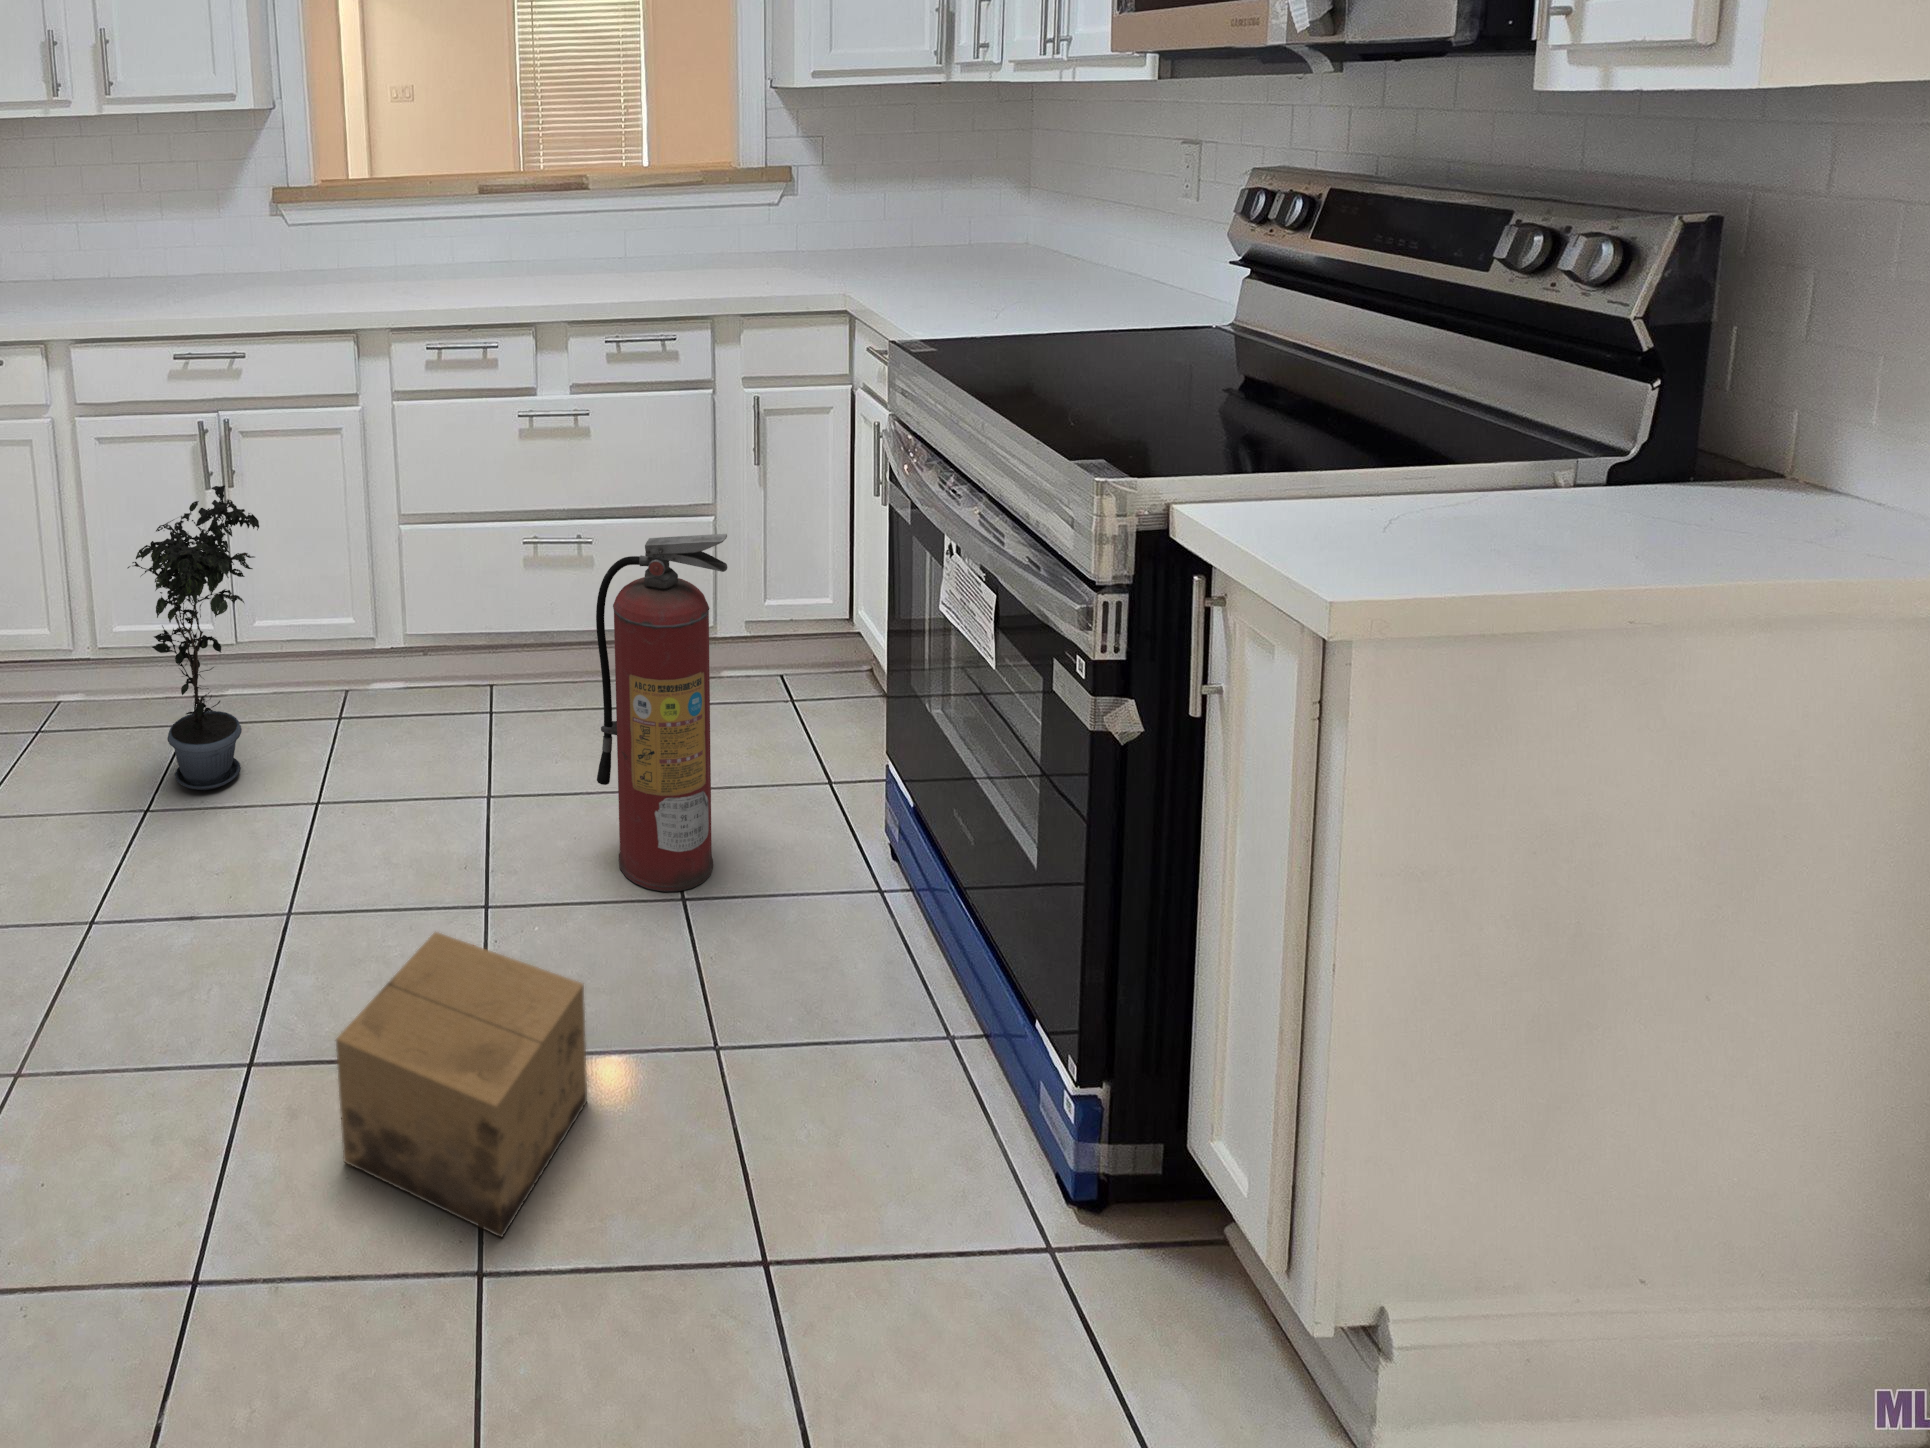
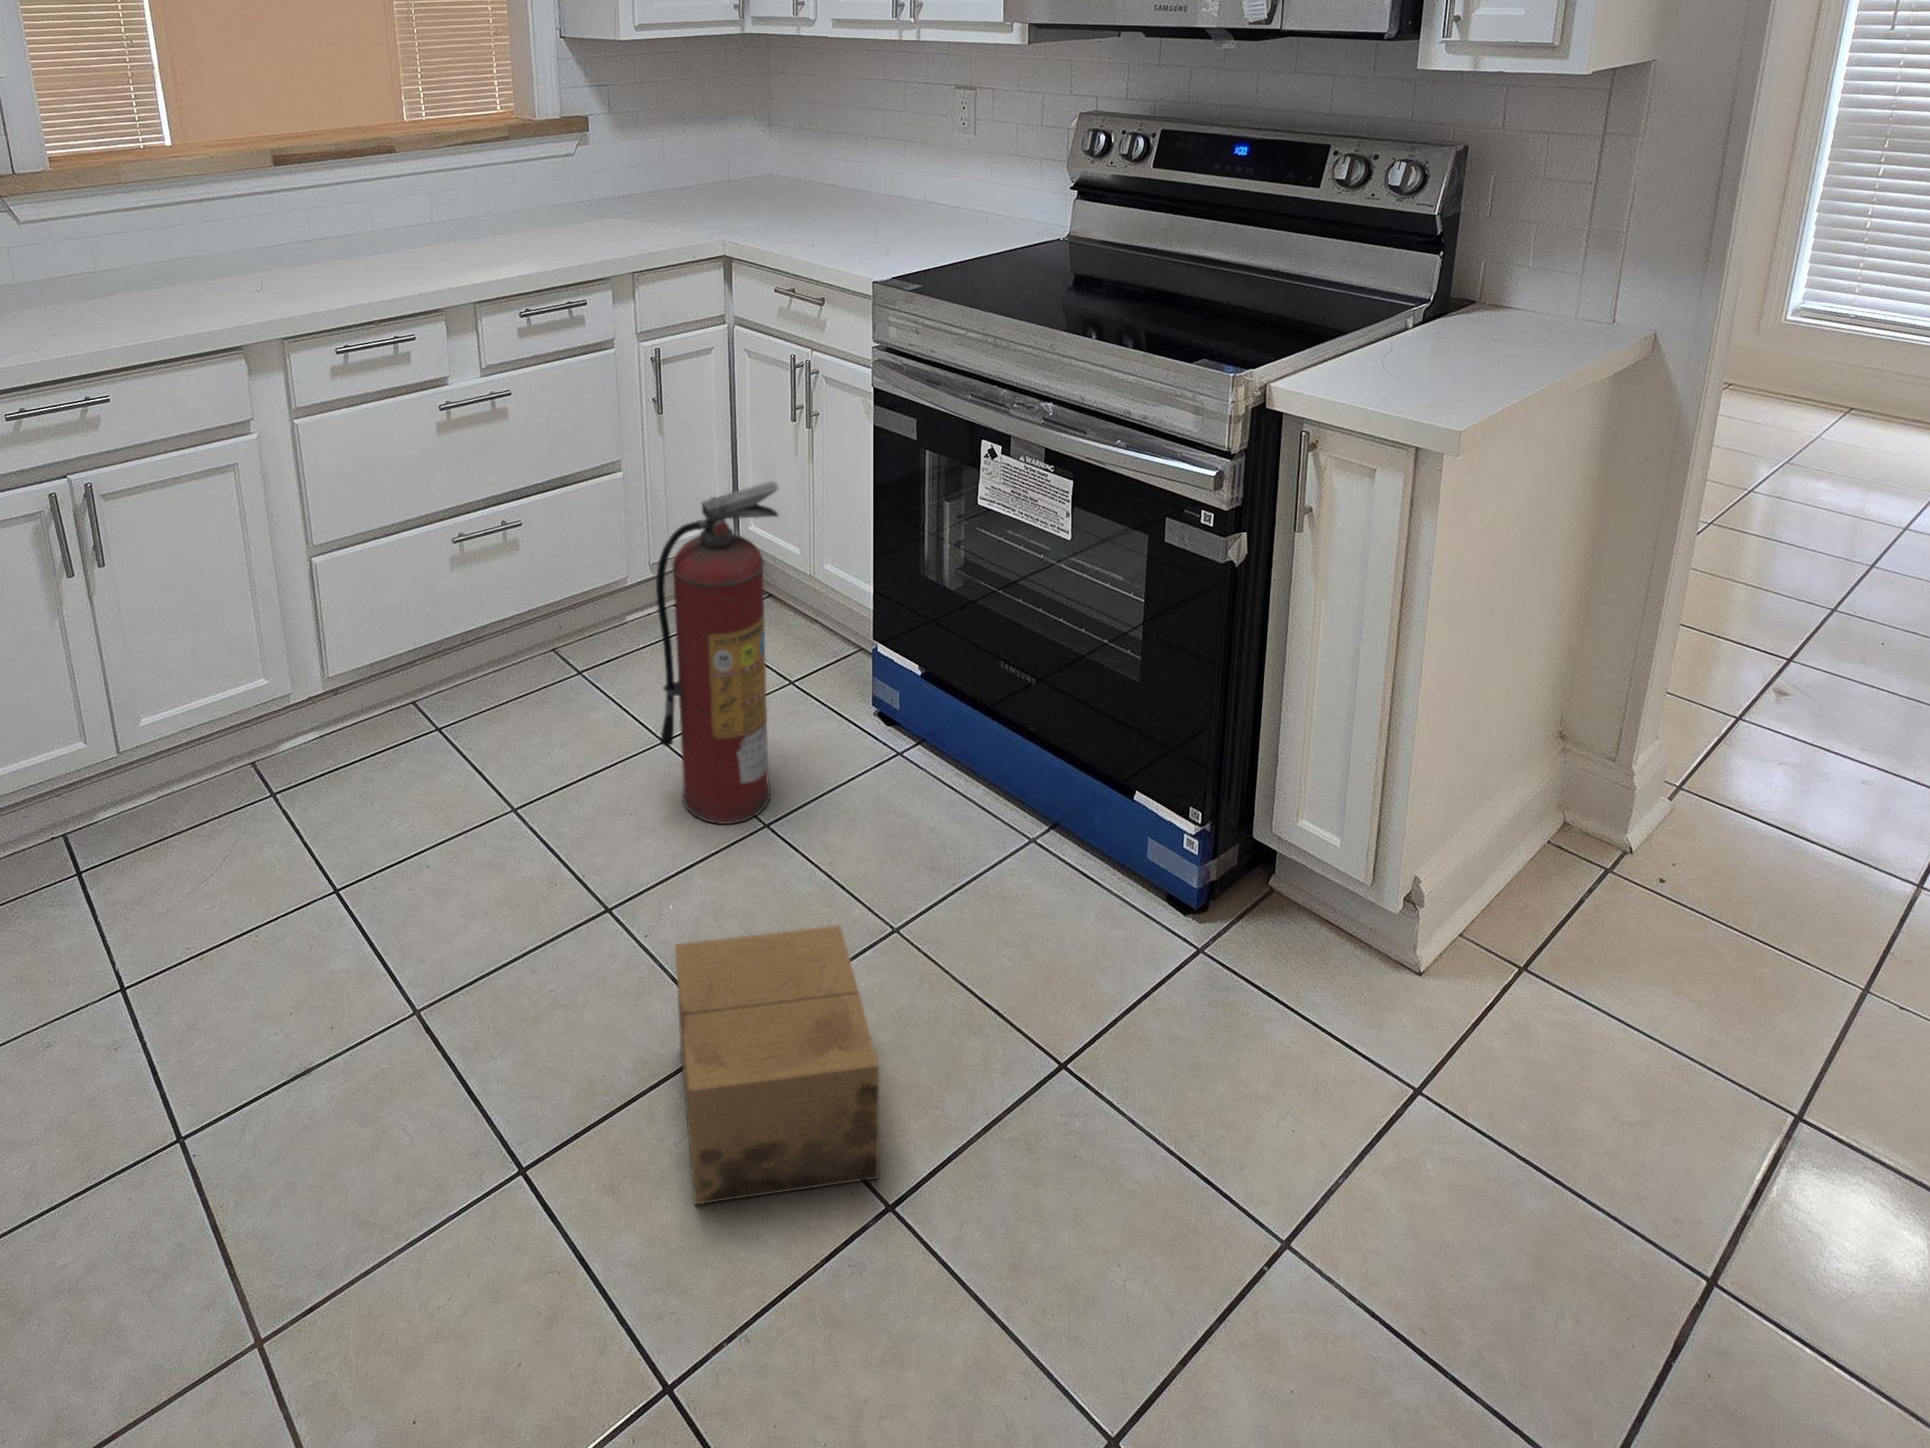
potted plant: present [128,485,259,791] -> none [46,560,234,931]

